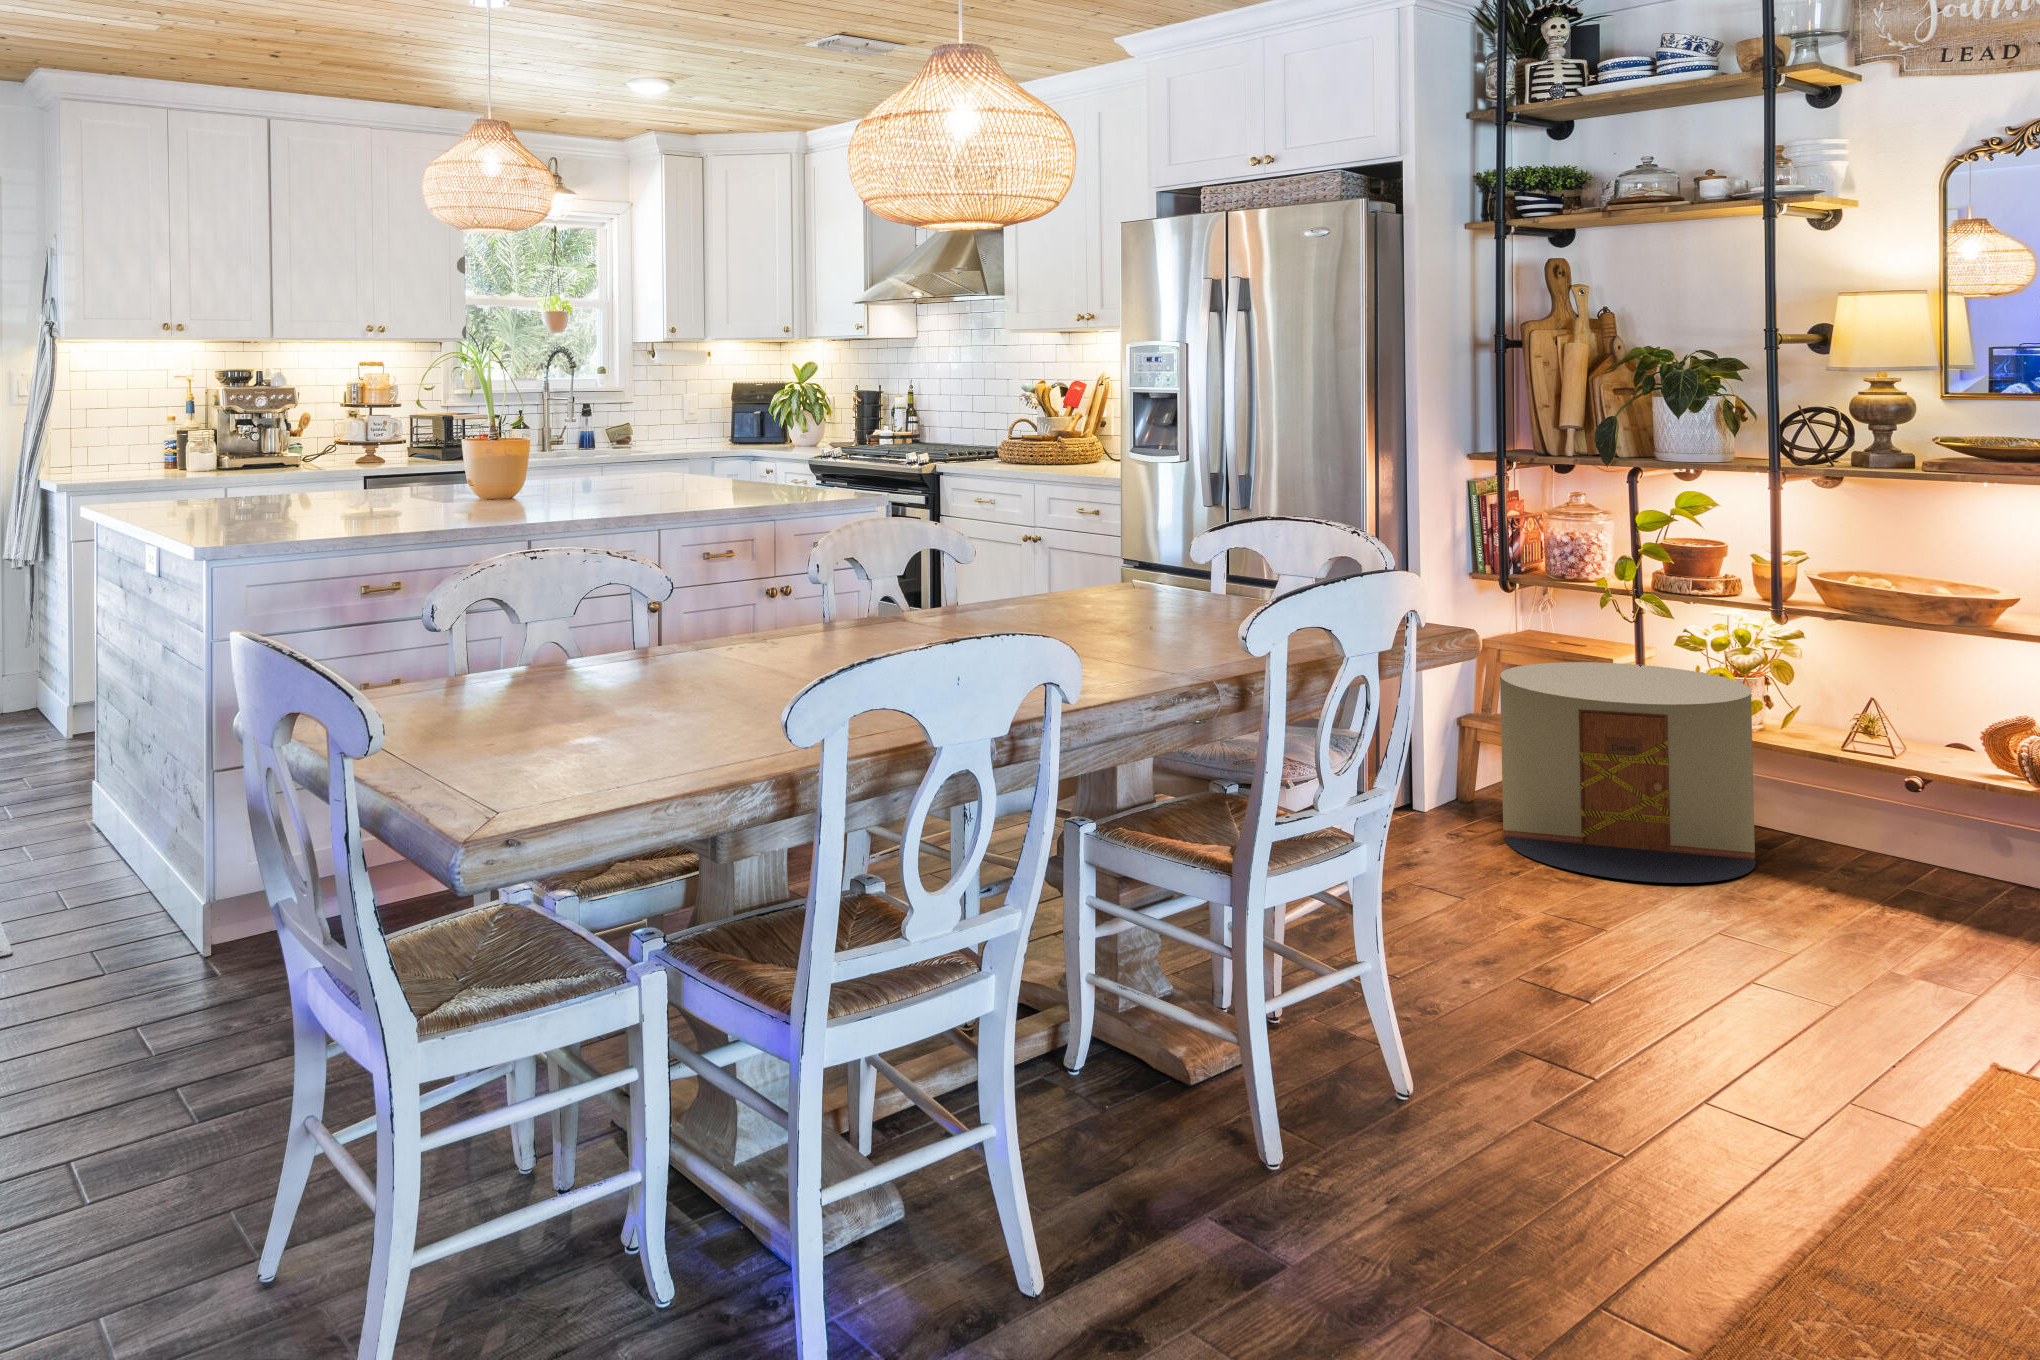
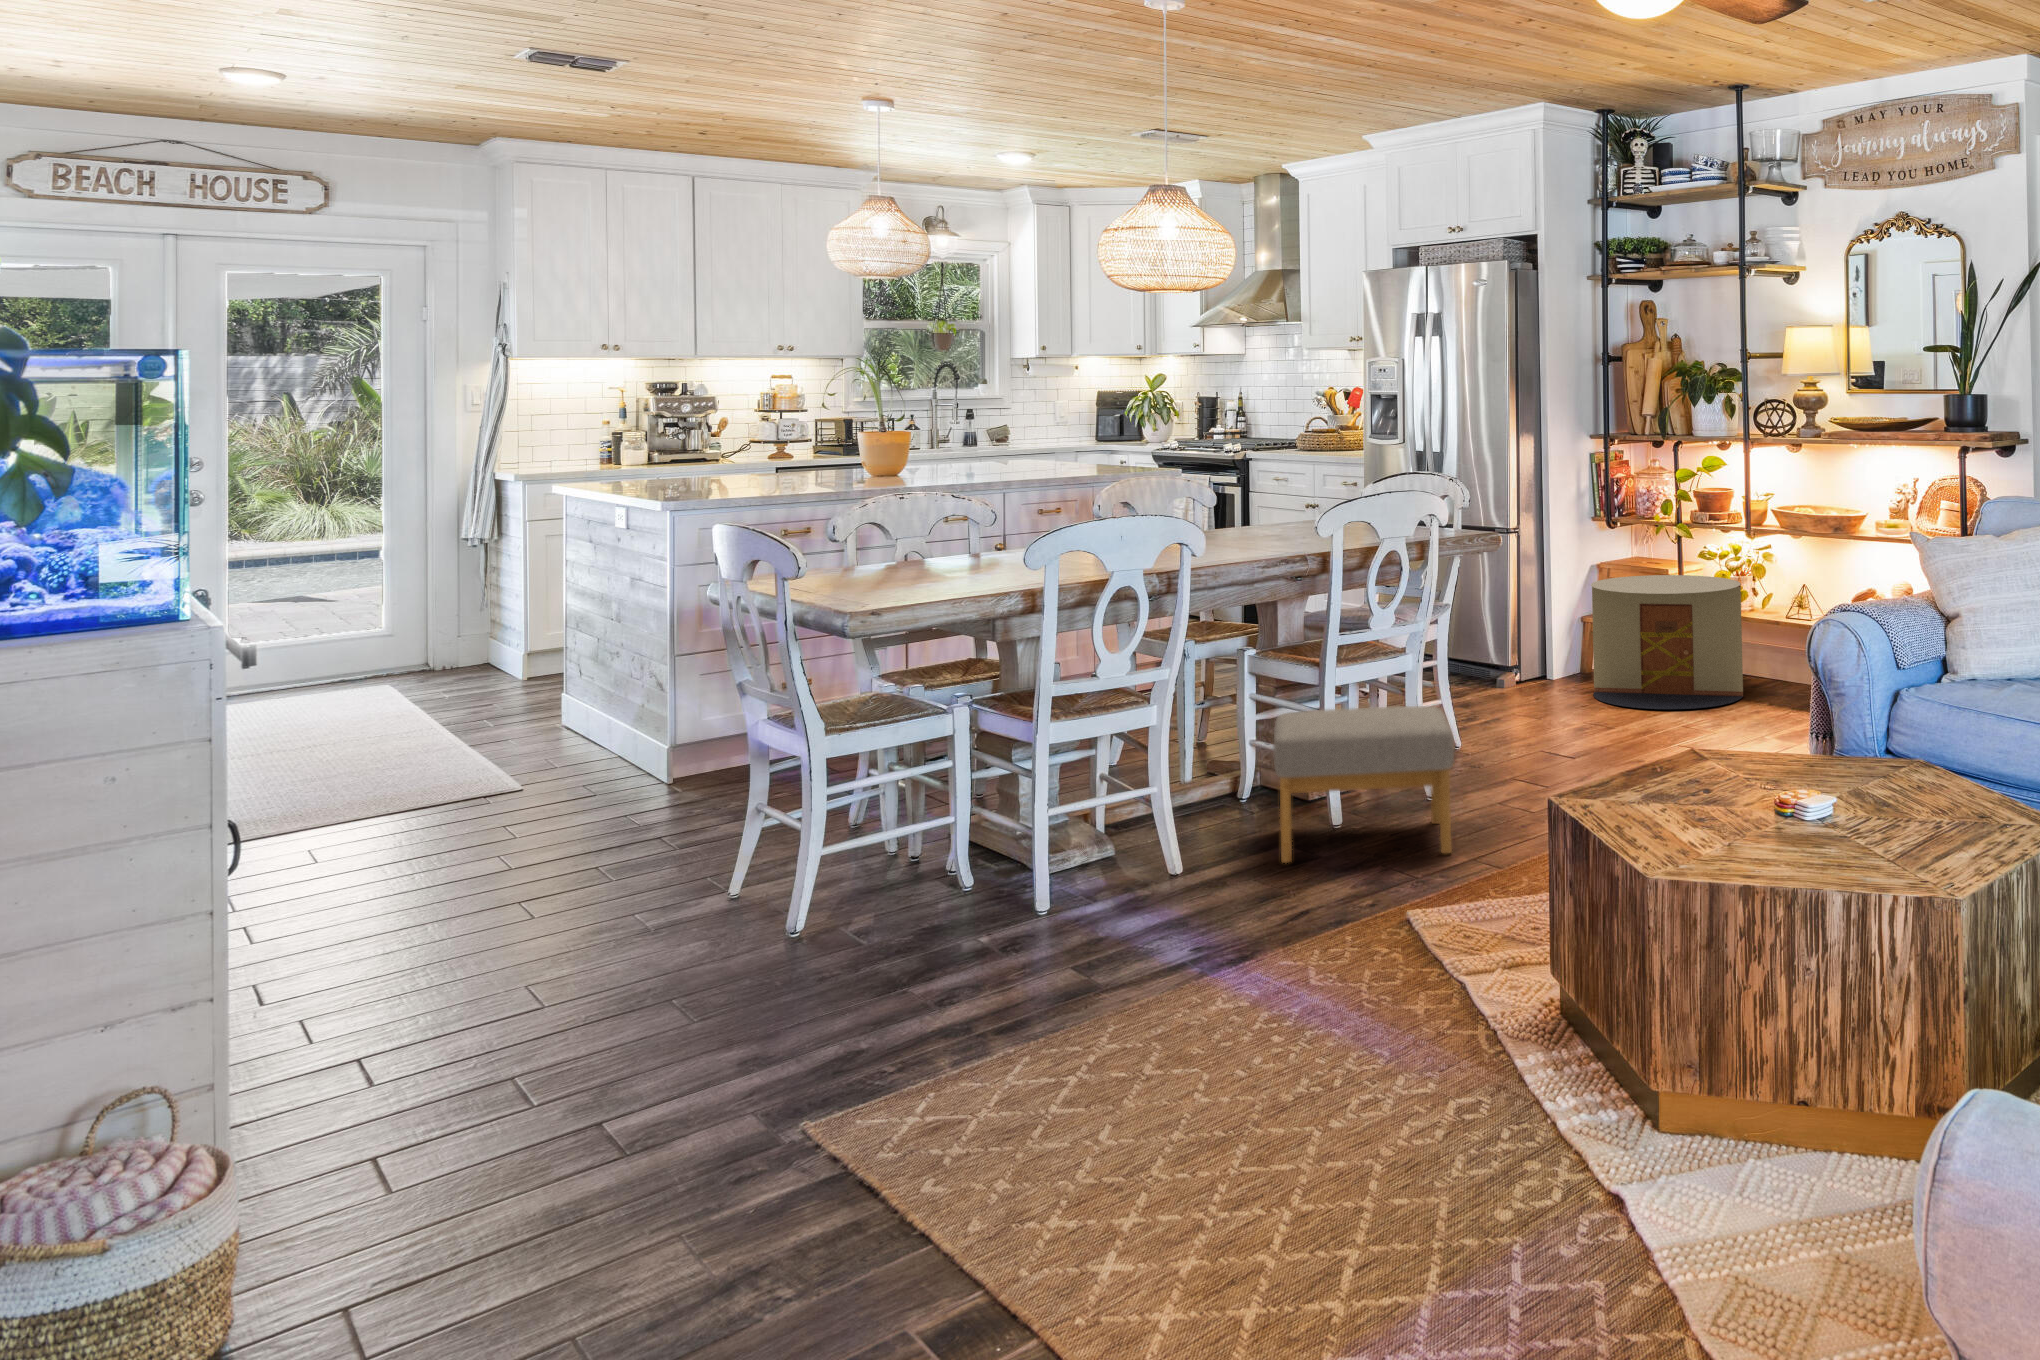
footstool: none [1139,935,1496,1235] -> present [1273,706,1454,863]

